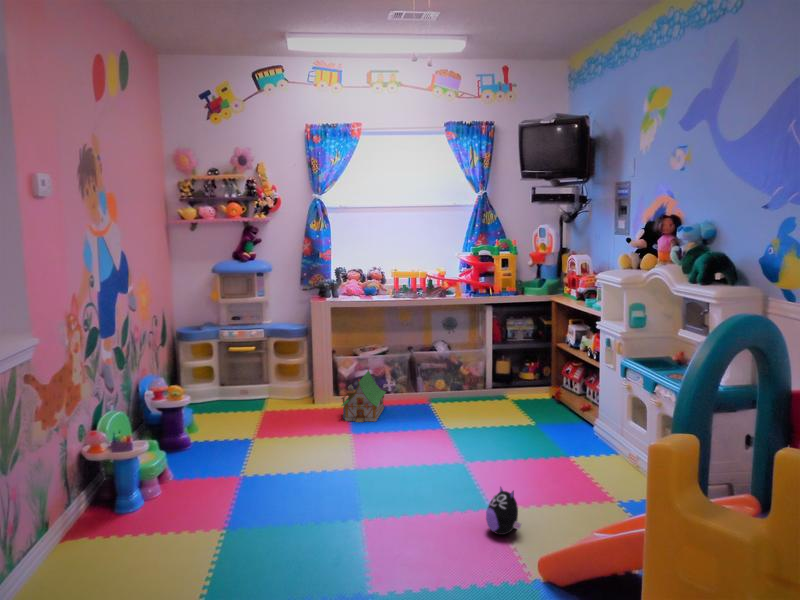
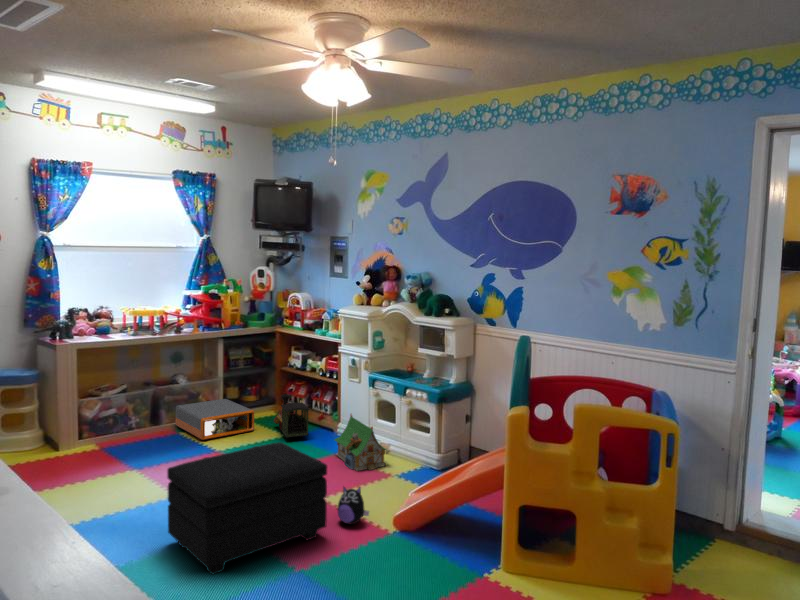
toy house: present [342,368,386,422] -> present [335,415,389,471]
storage box: none [434,375,506,415] -> present [176,399,254,440]
toy train: none [525,375,559,429] -> present [274,394,310,439]
footstool: none [300,420,458,545] -> present [167,442,327,574]

